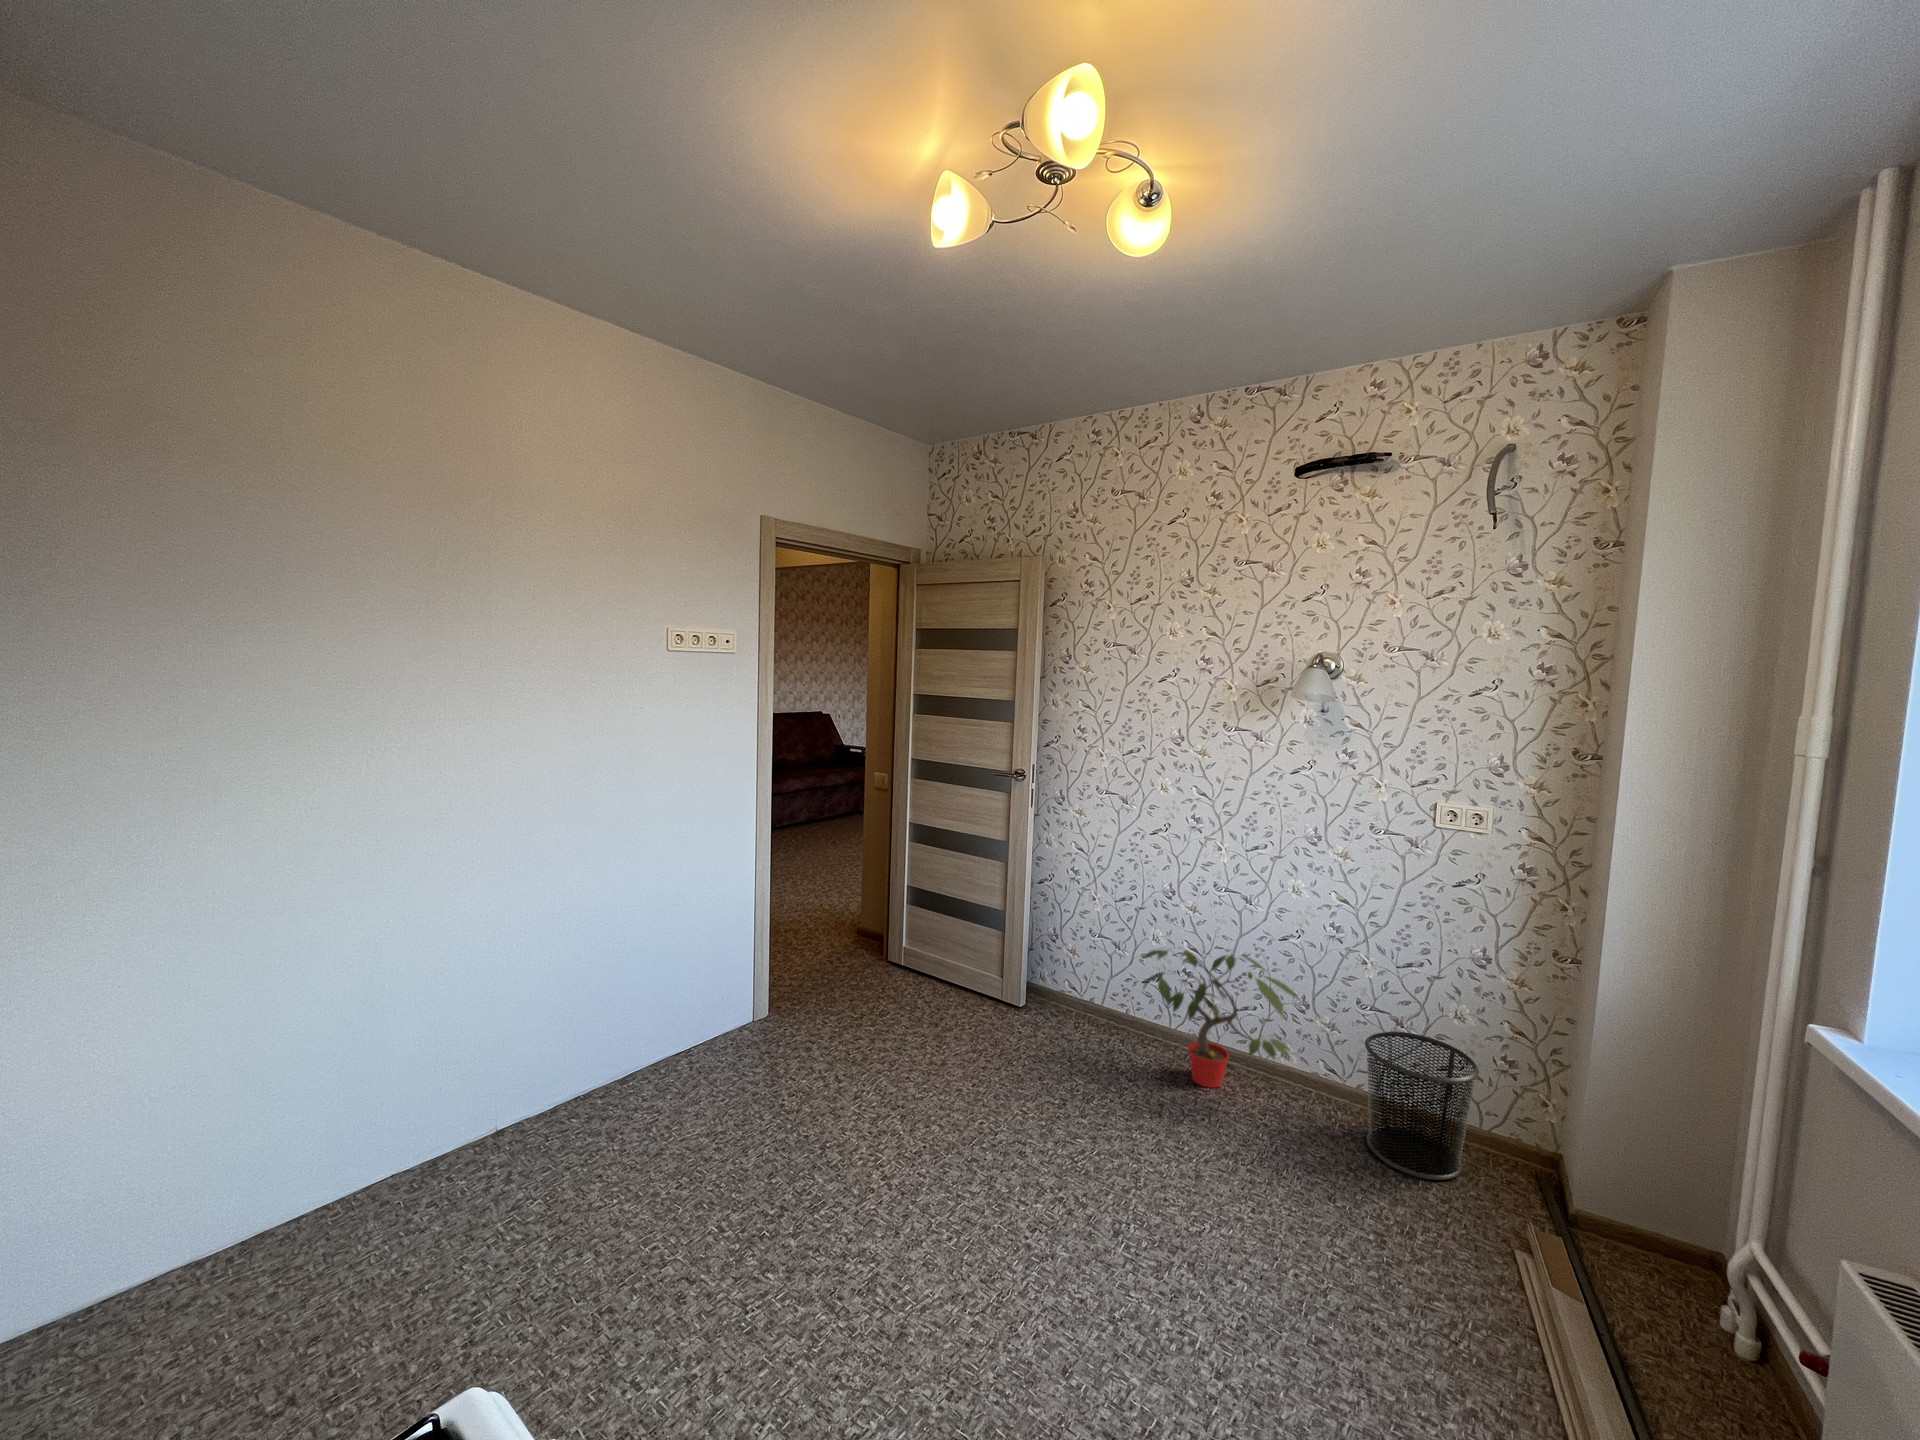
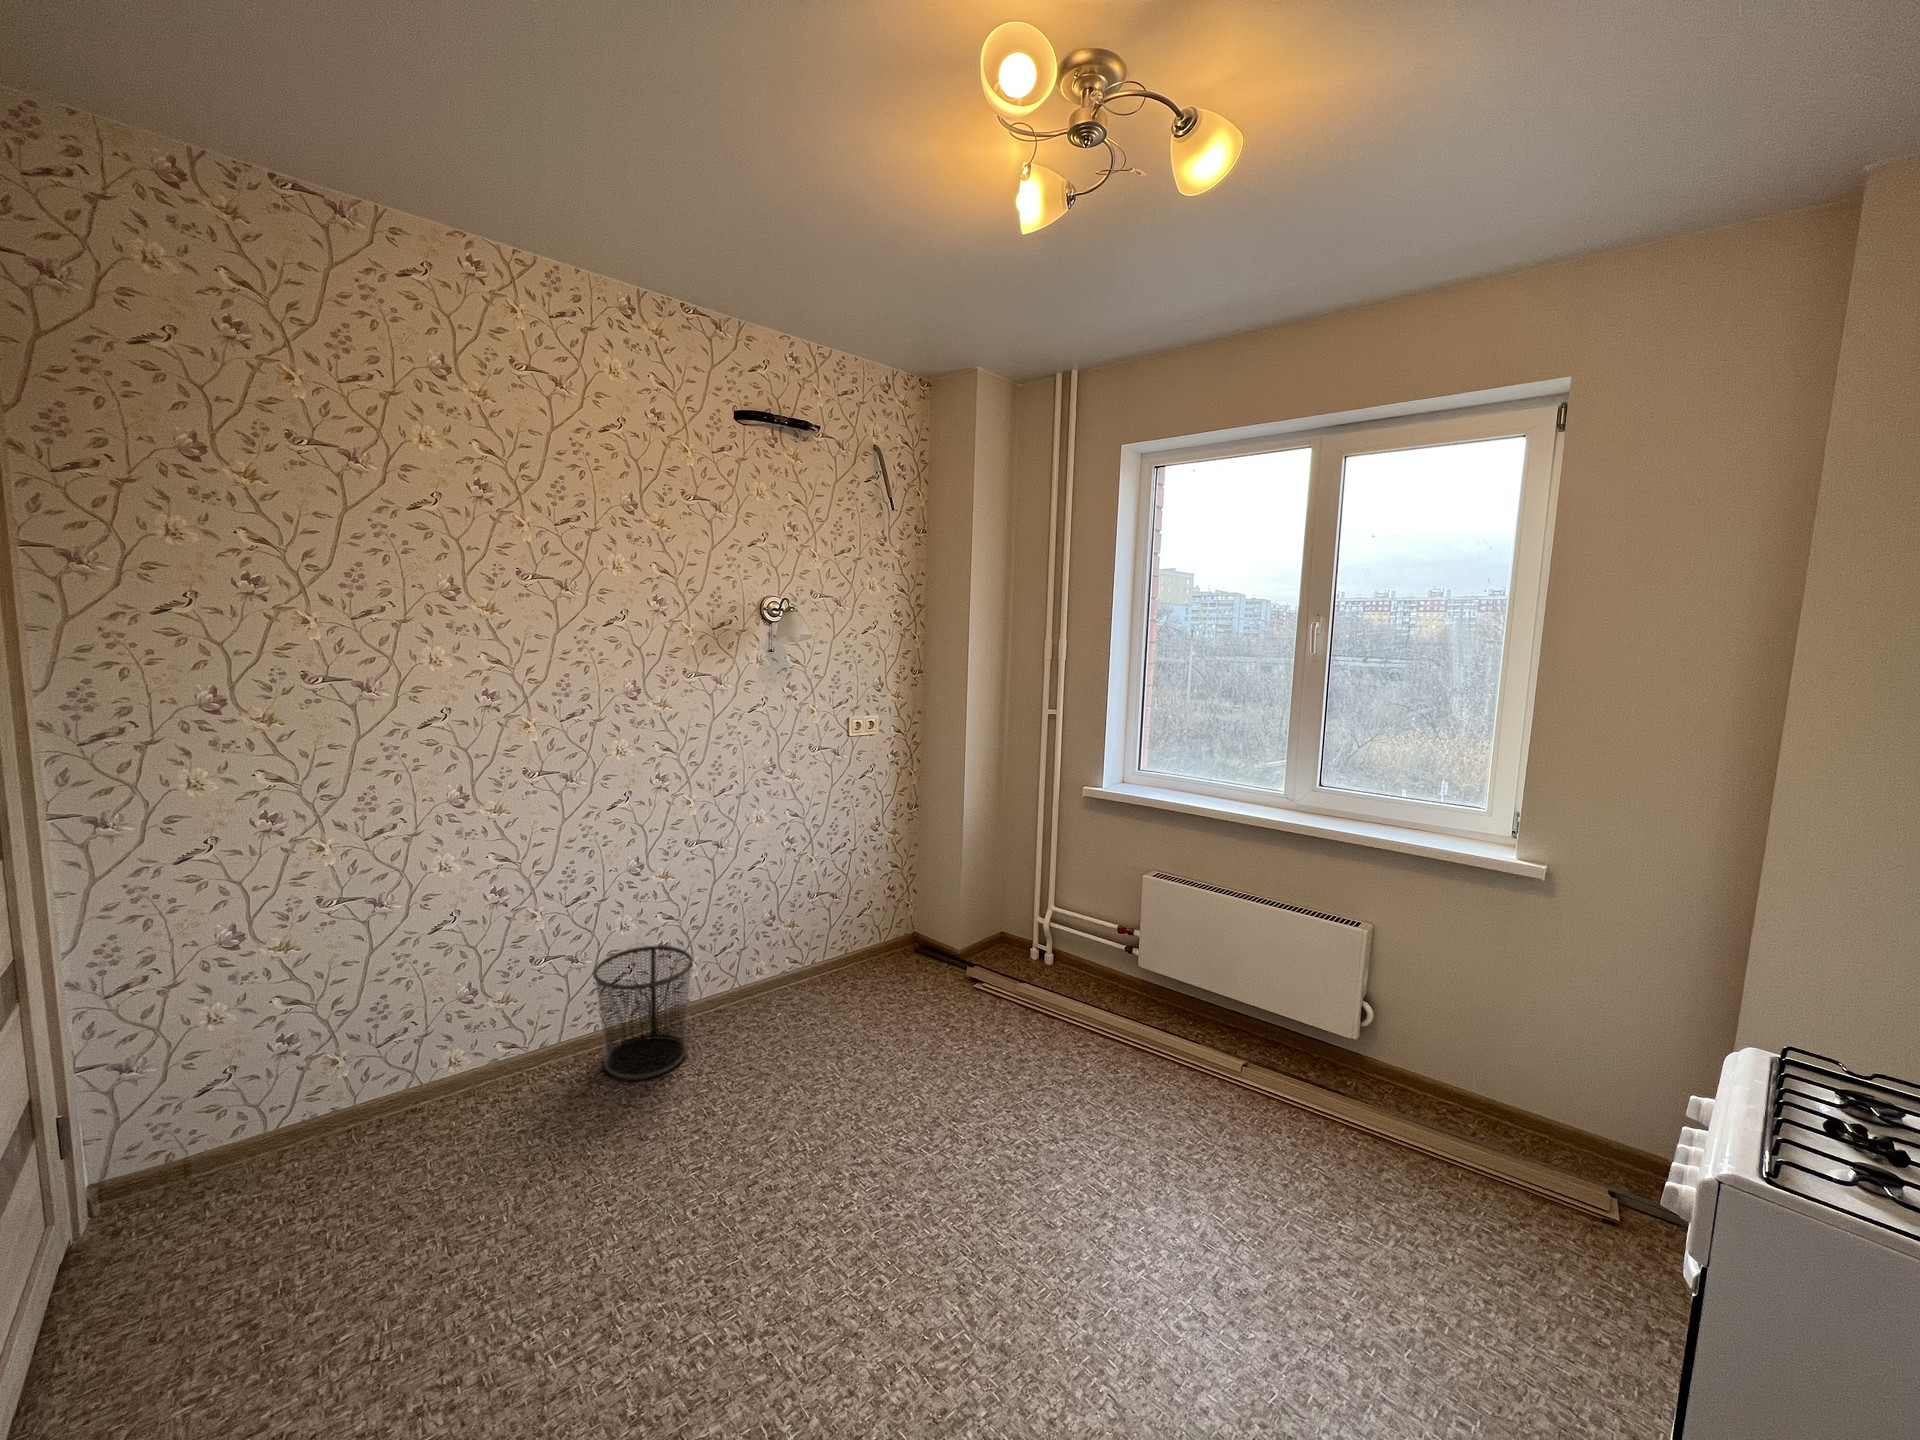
potted plant: present [1144,948,1304,1088] -> none [264,961,537,1154]

